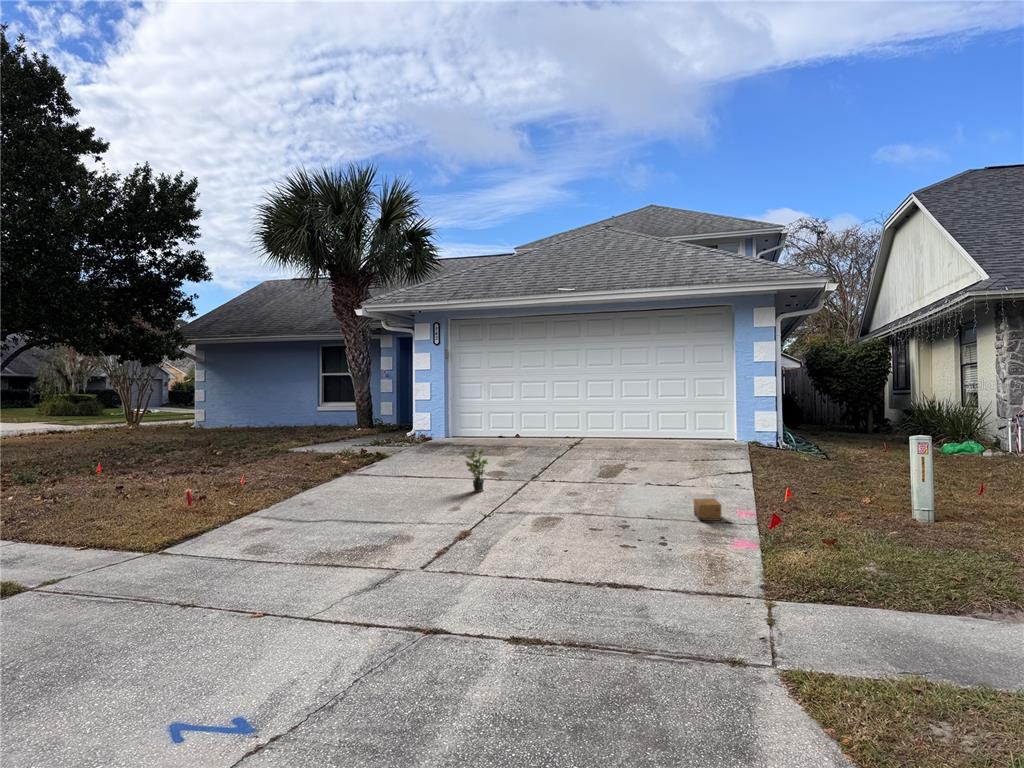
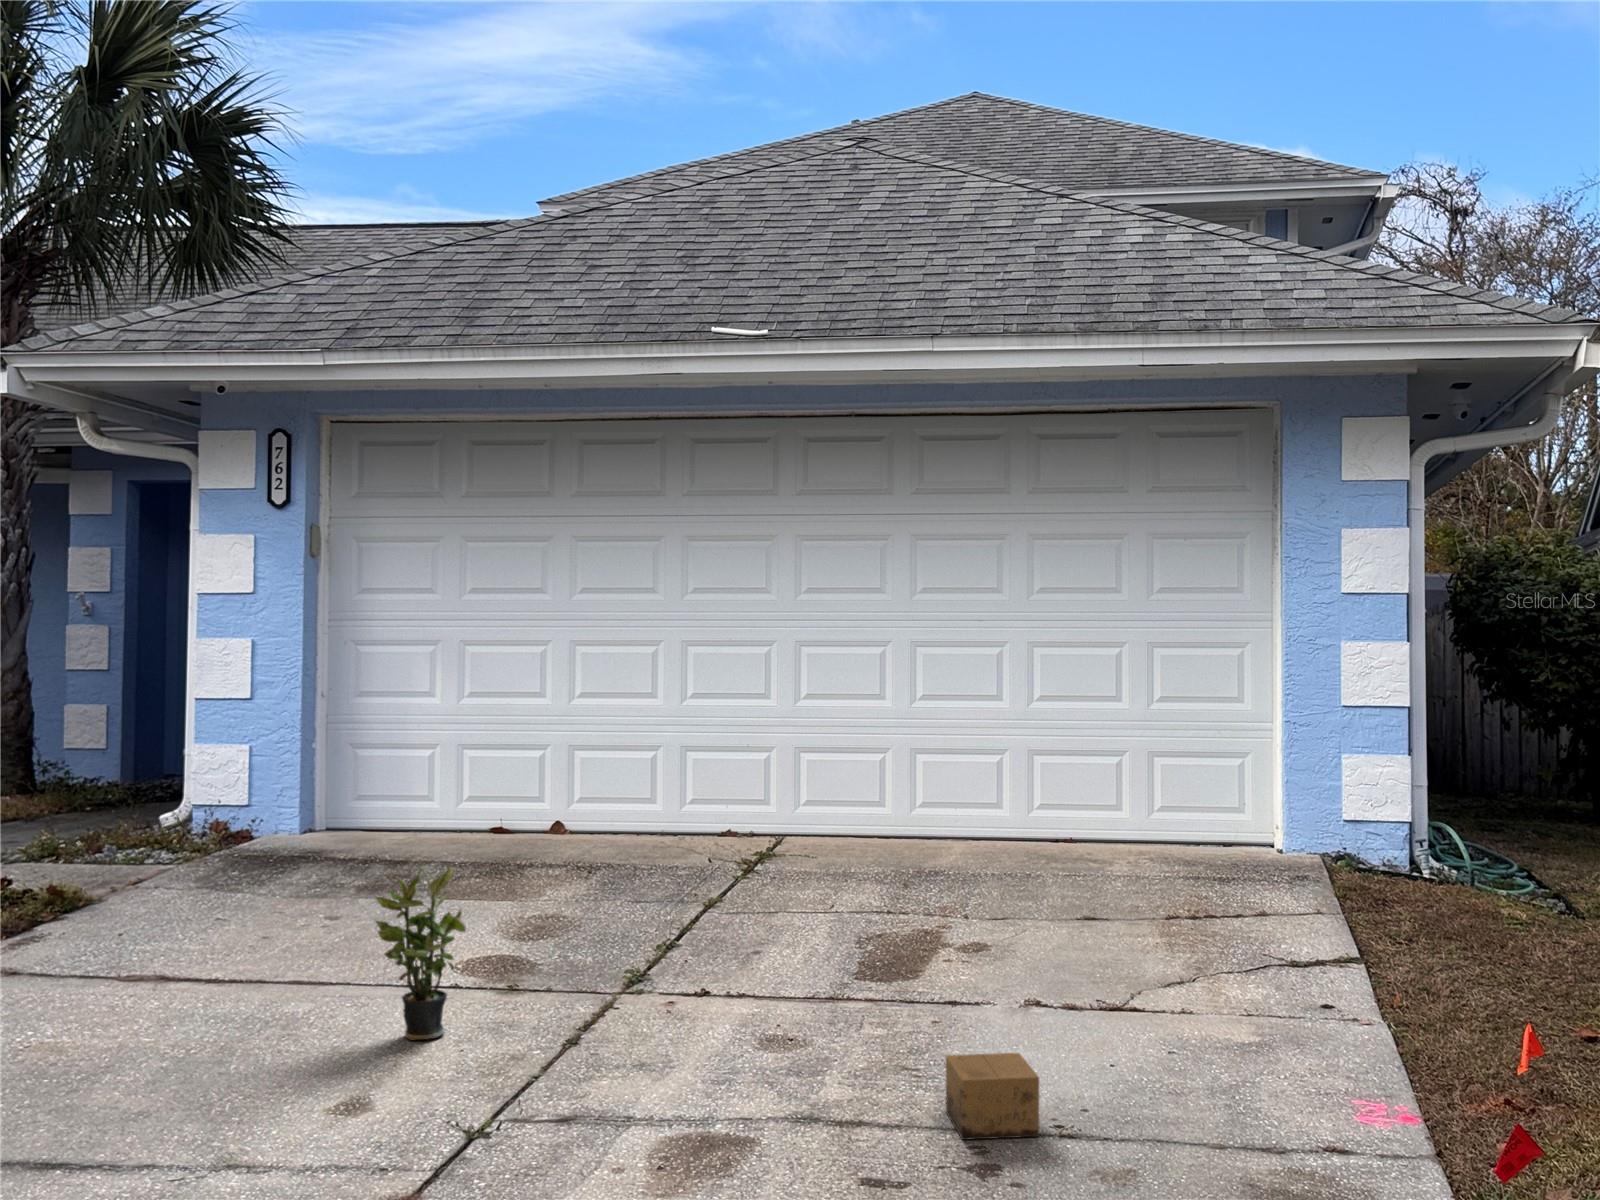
cardboard box: present [694,498,722,521] -> present [946,1053,1039,1140]

